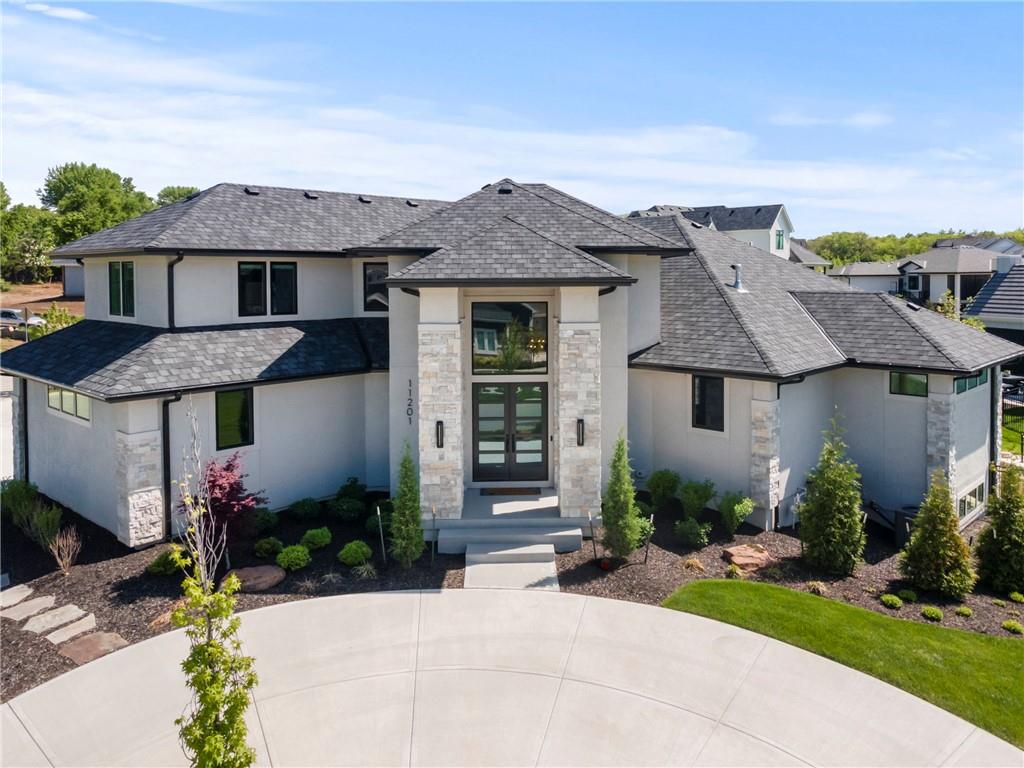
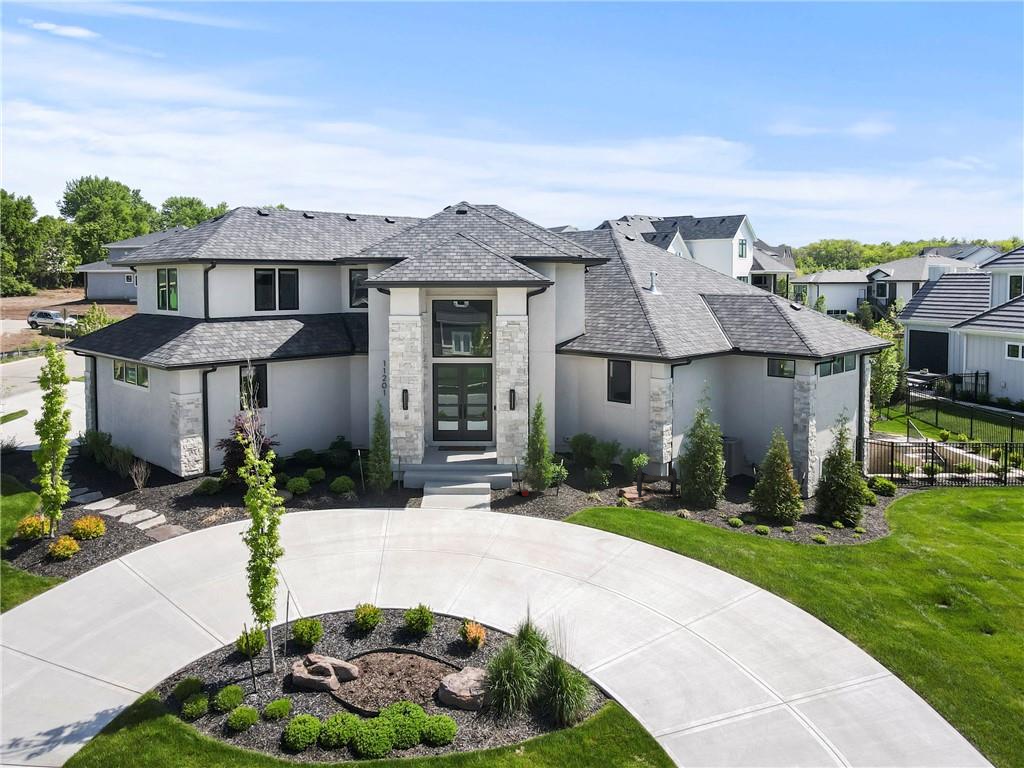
bench: none [751,524,812,569] -> present [637,467,677,498]

